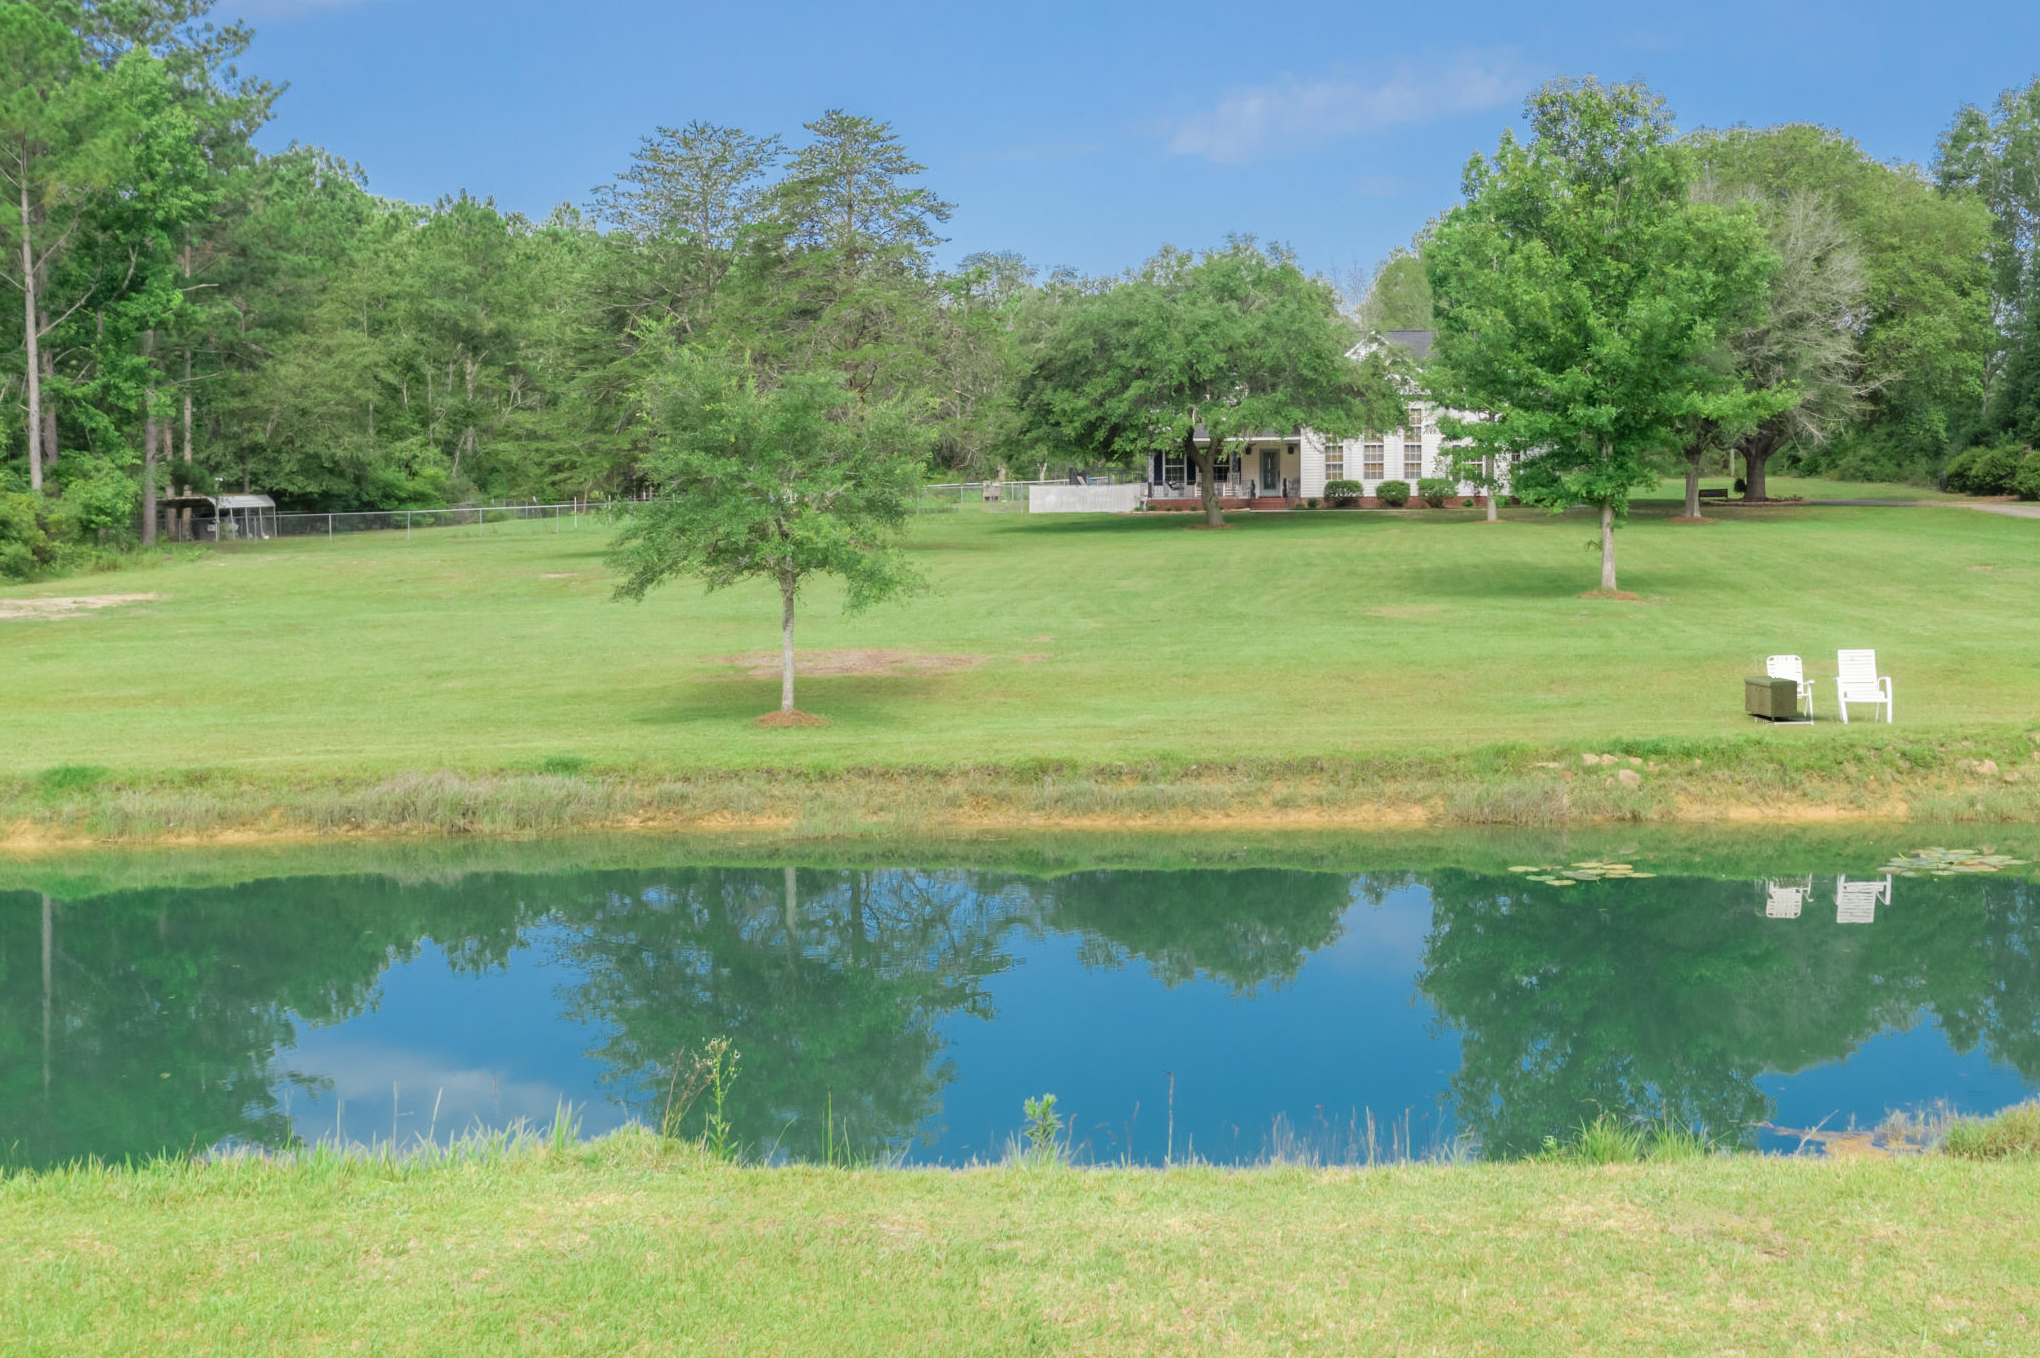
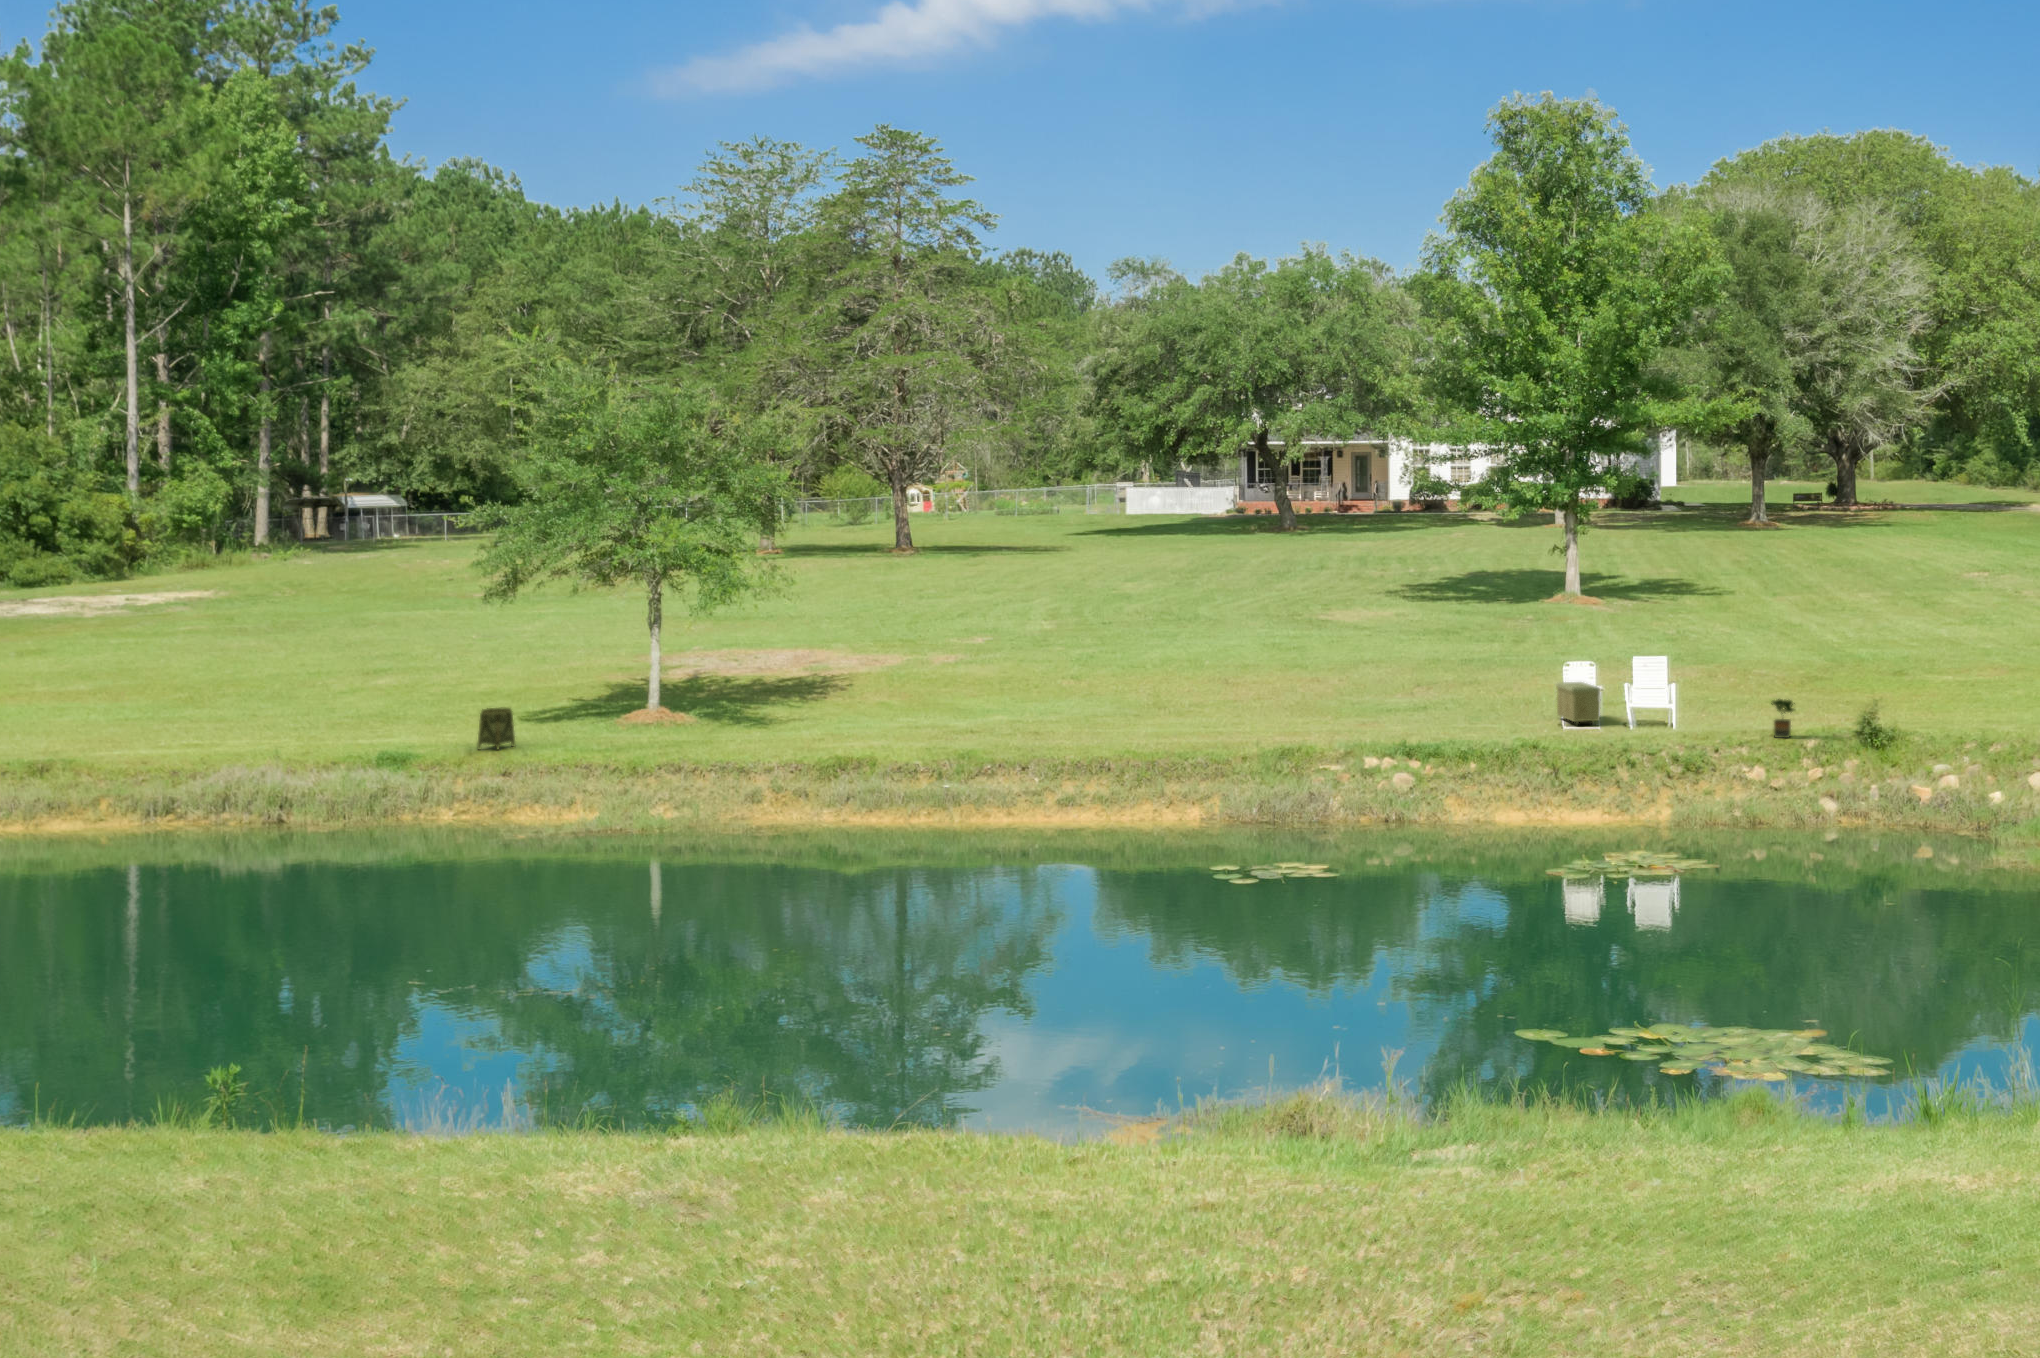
potted tree: none [1986,690,2016,732] -> present [1771,699,1795,738]
basket: none [638,710,674,754] -> present [477,707,515,750]

